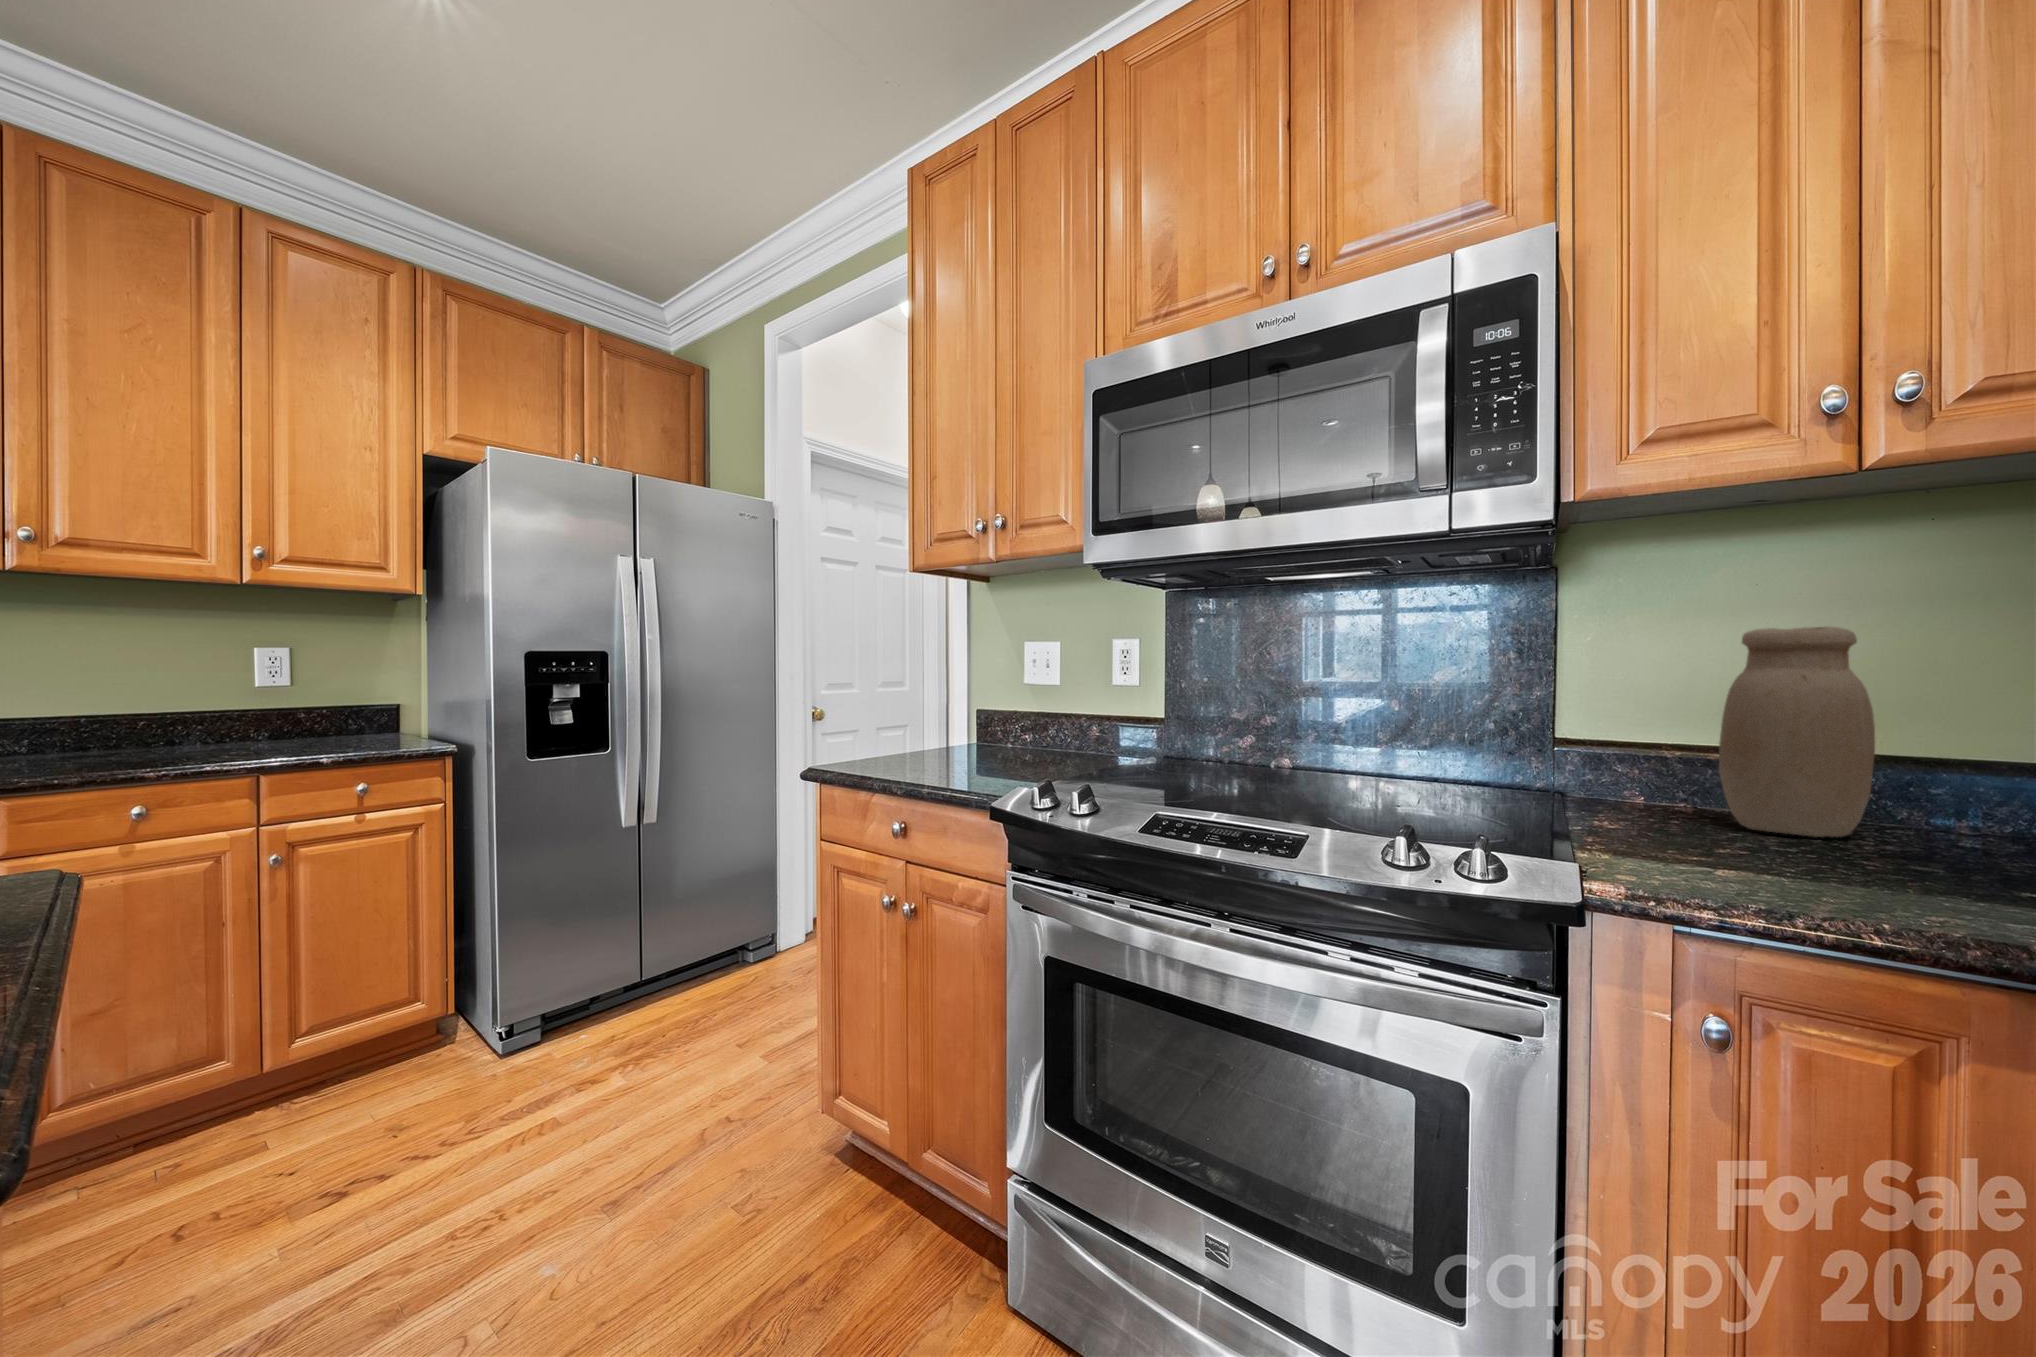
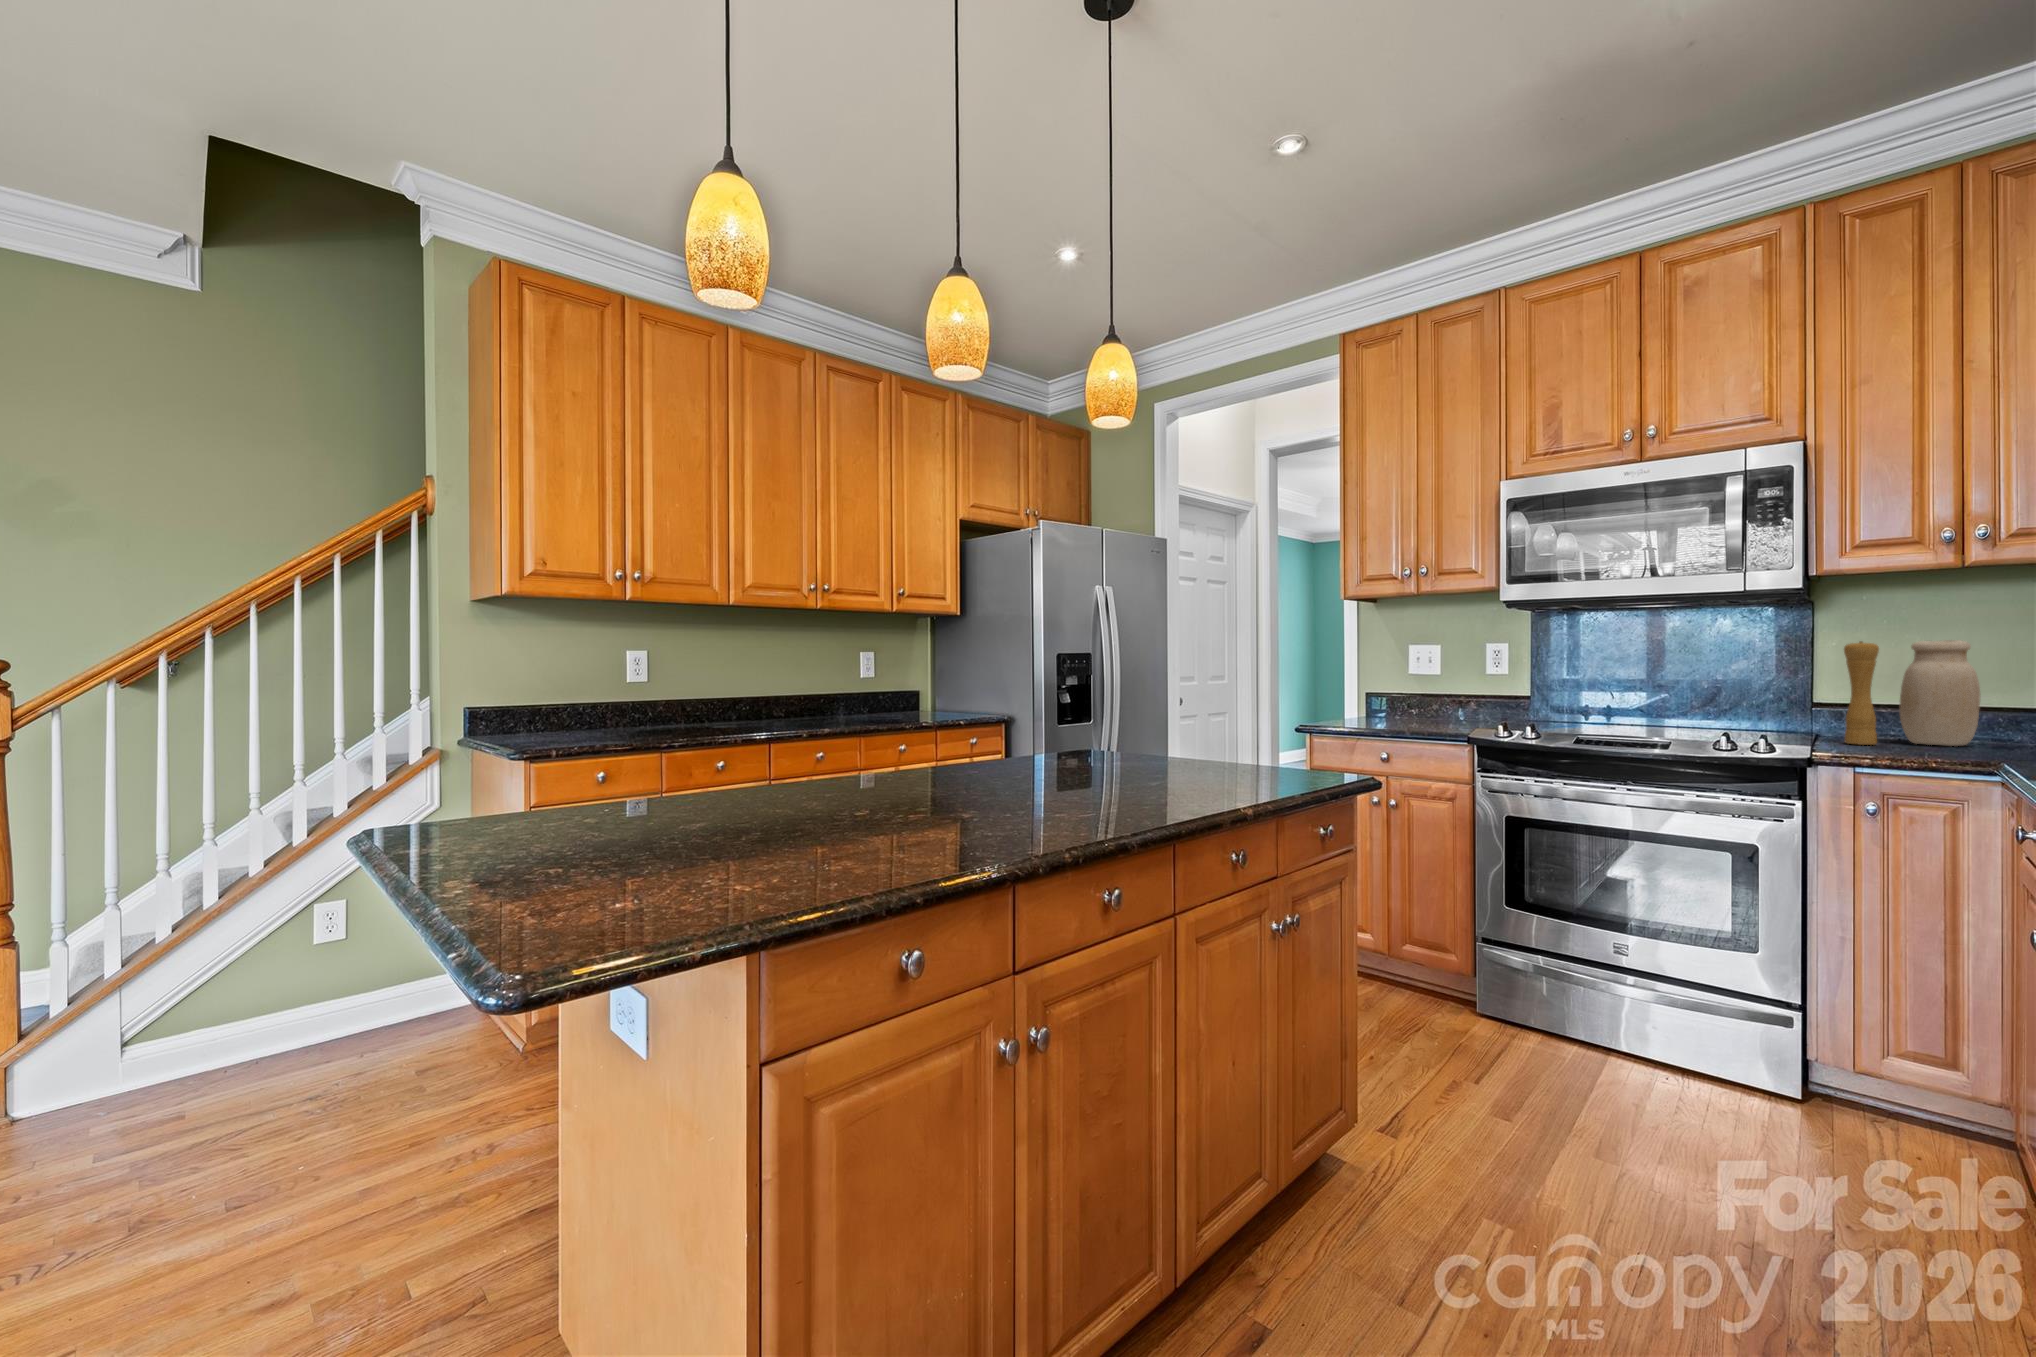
pepper mill: none [1622,627,1688,833] -> present [1844,641,1879,745]

